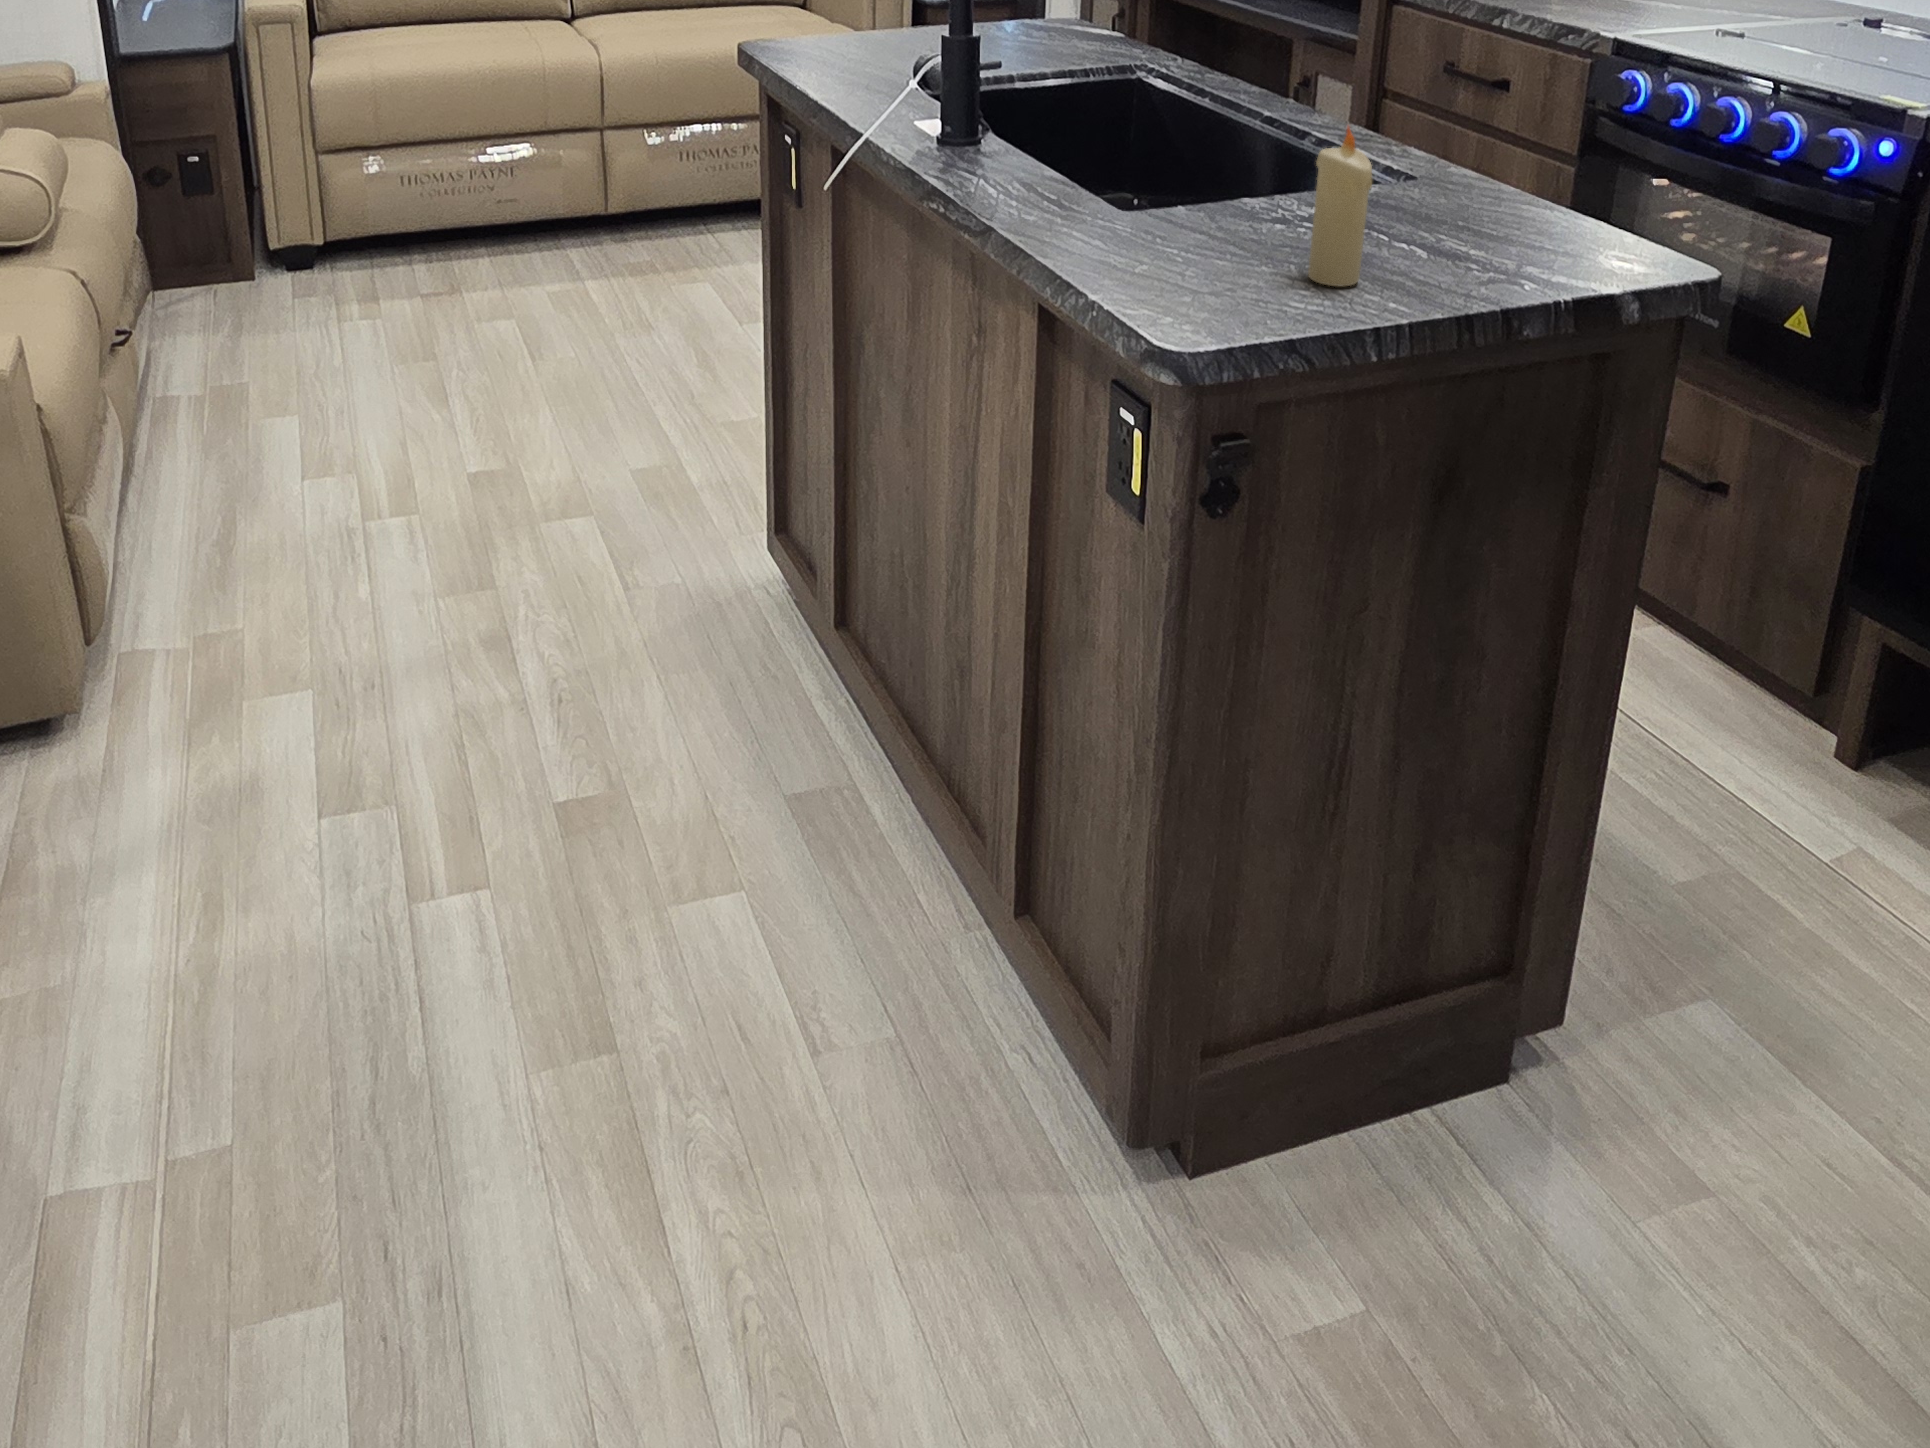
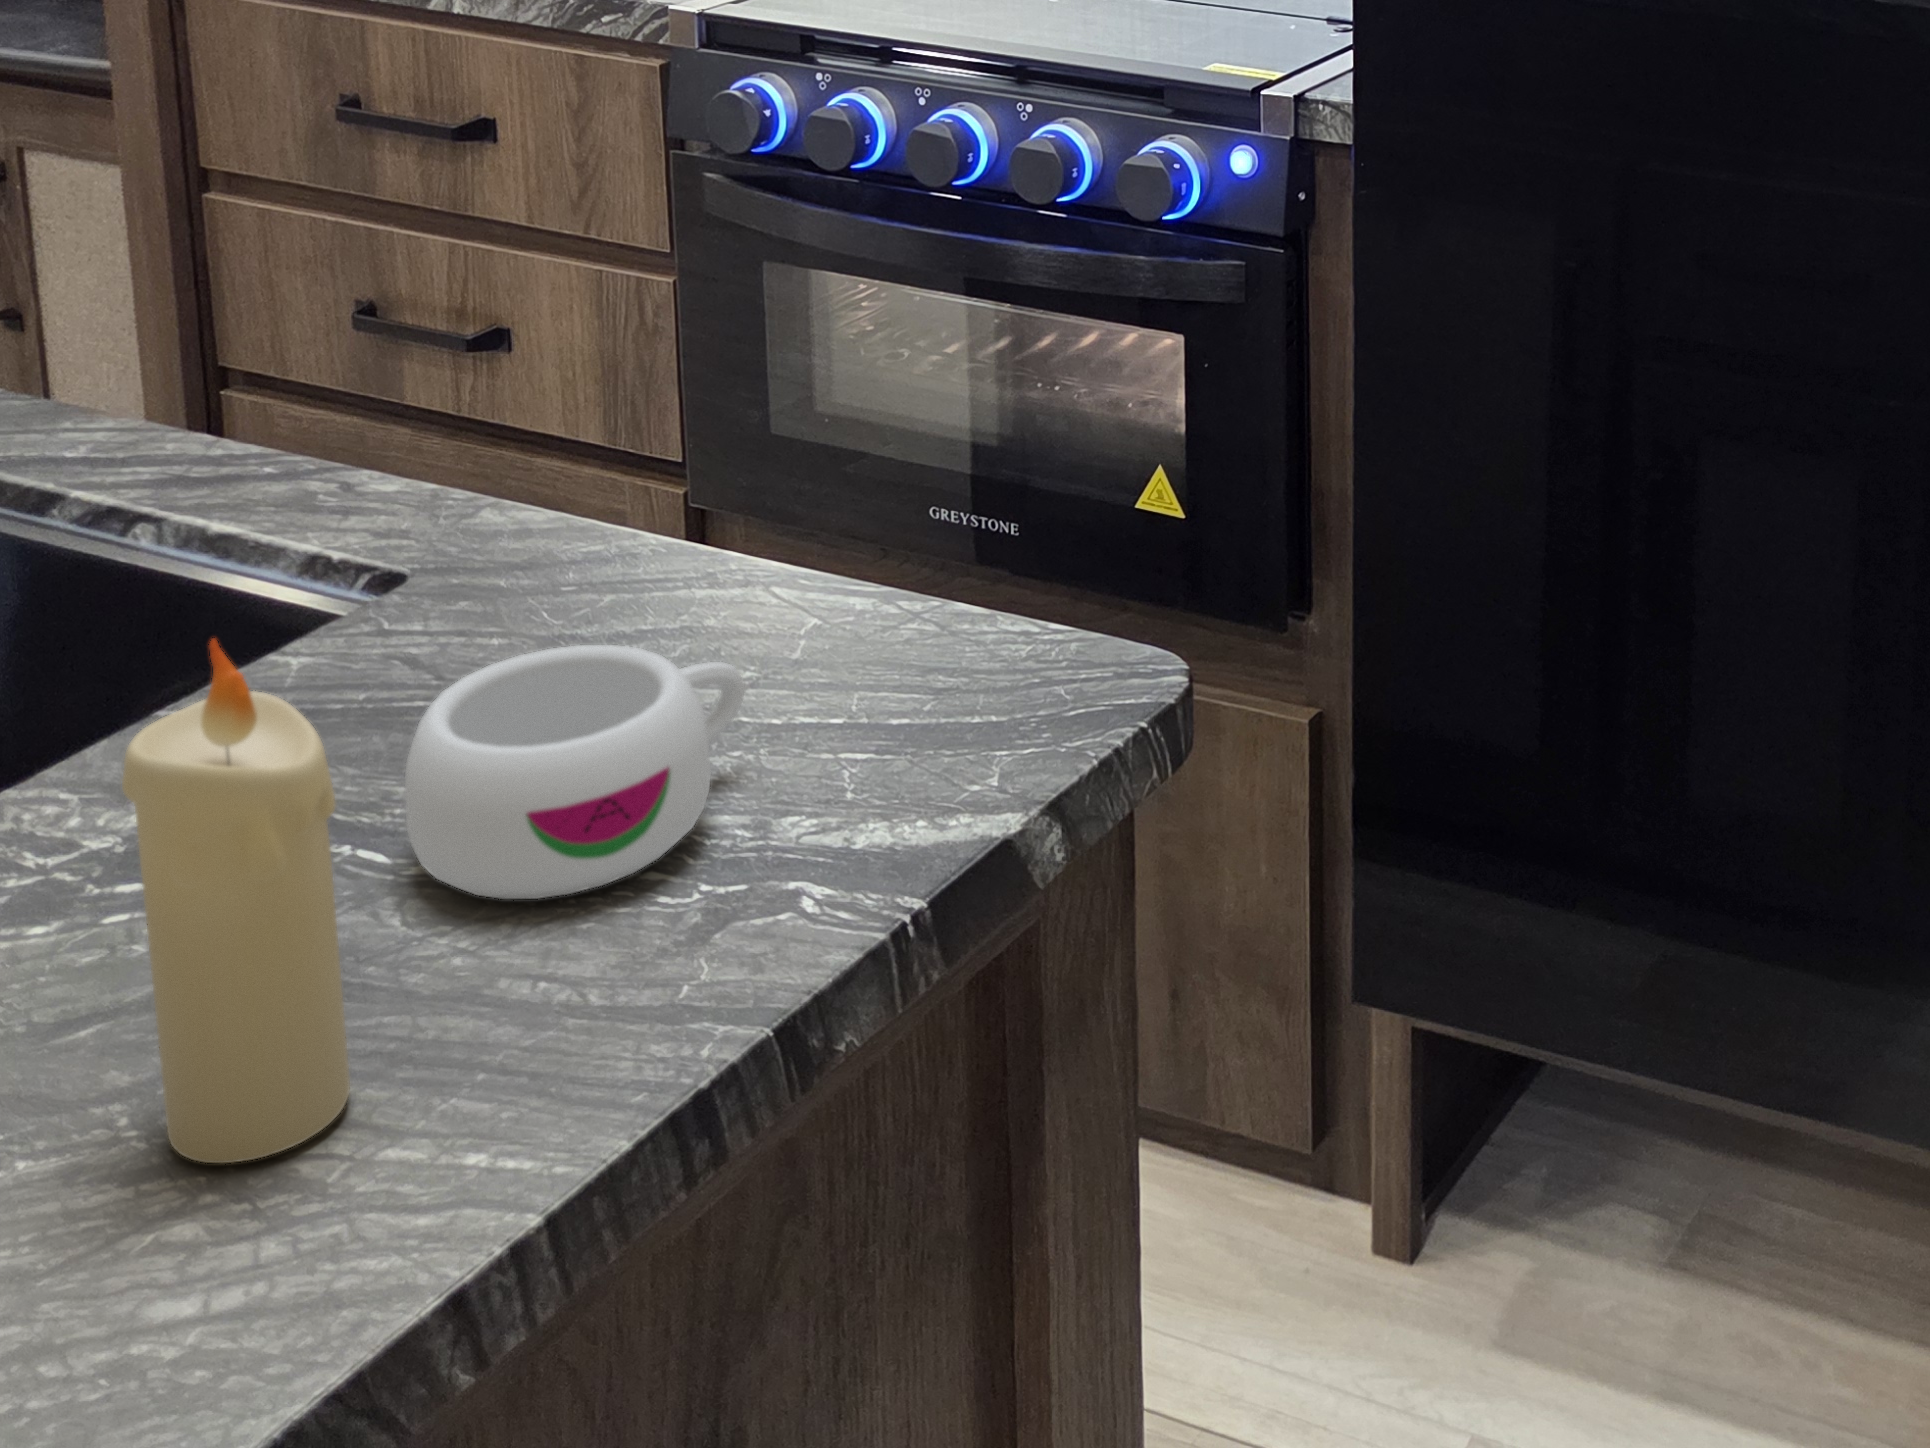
mug: none [1393,188,1518,264] -> present [405,645,744,899]

